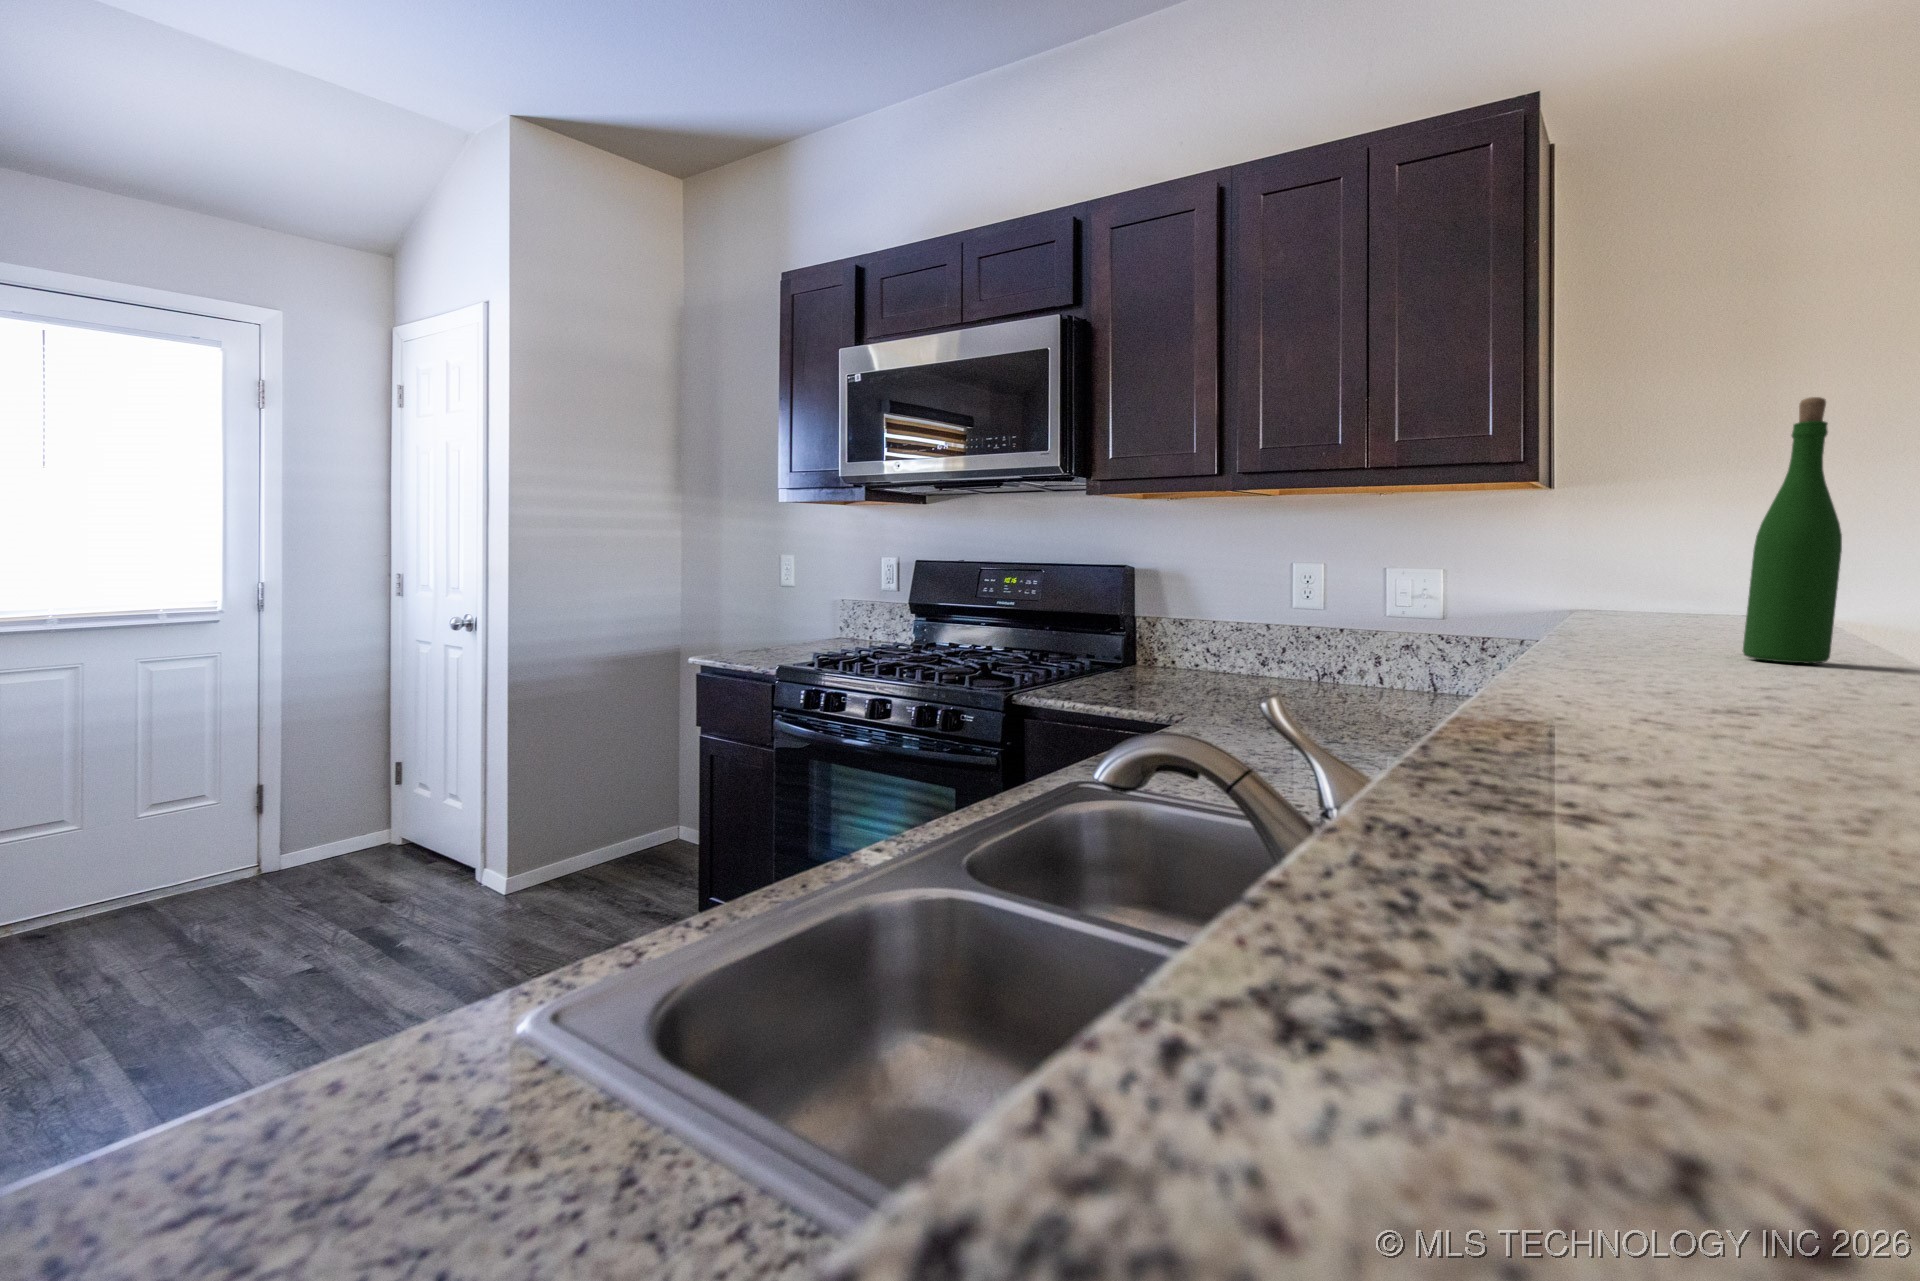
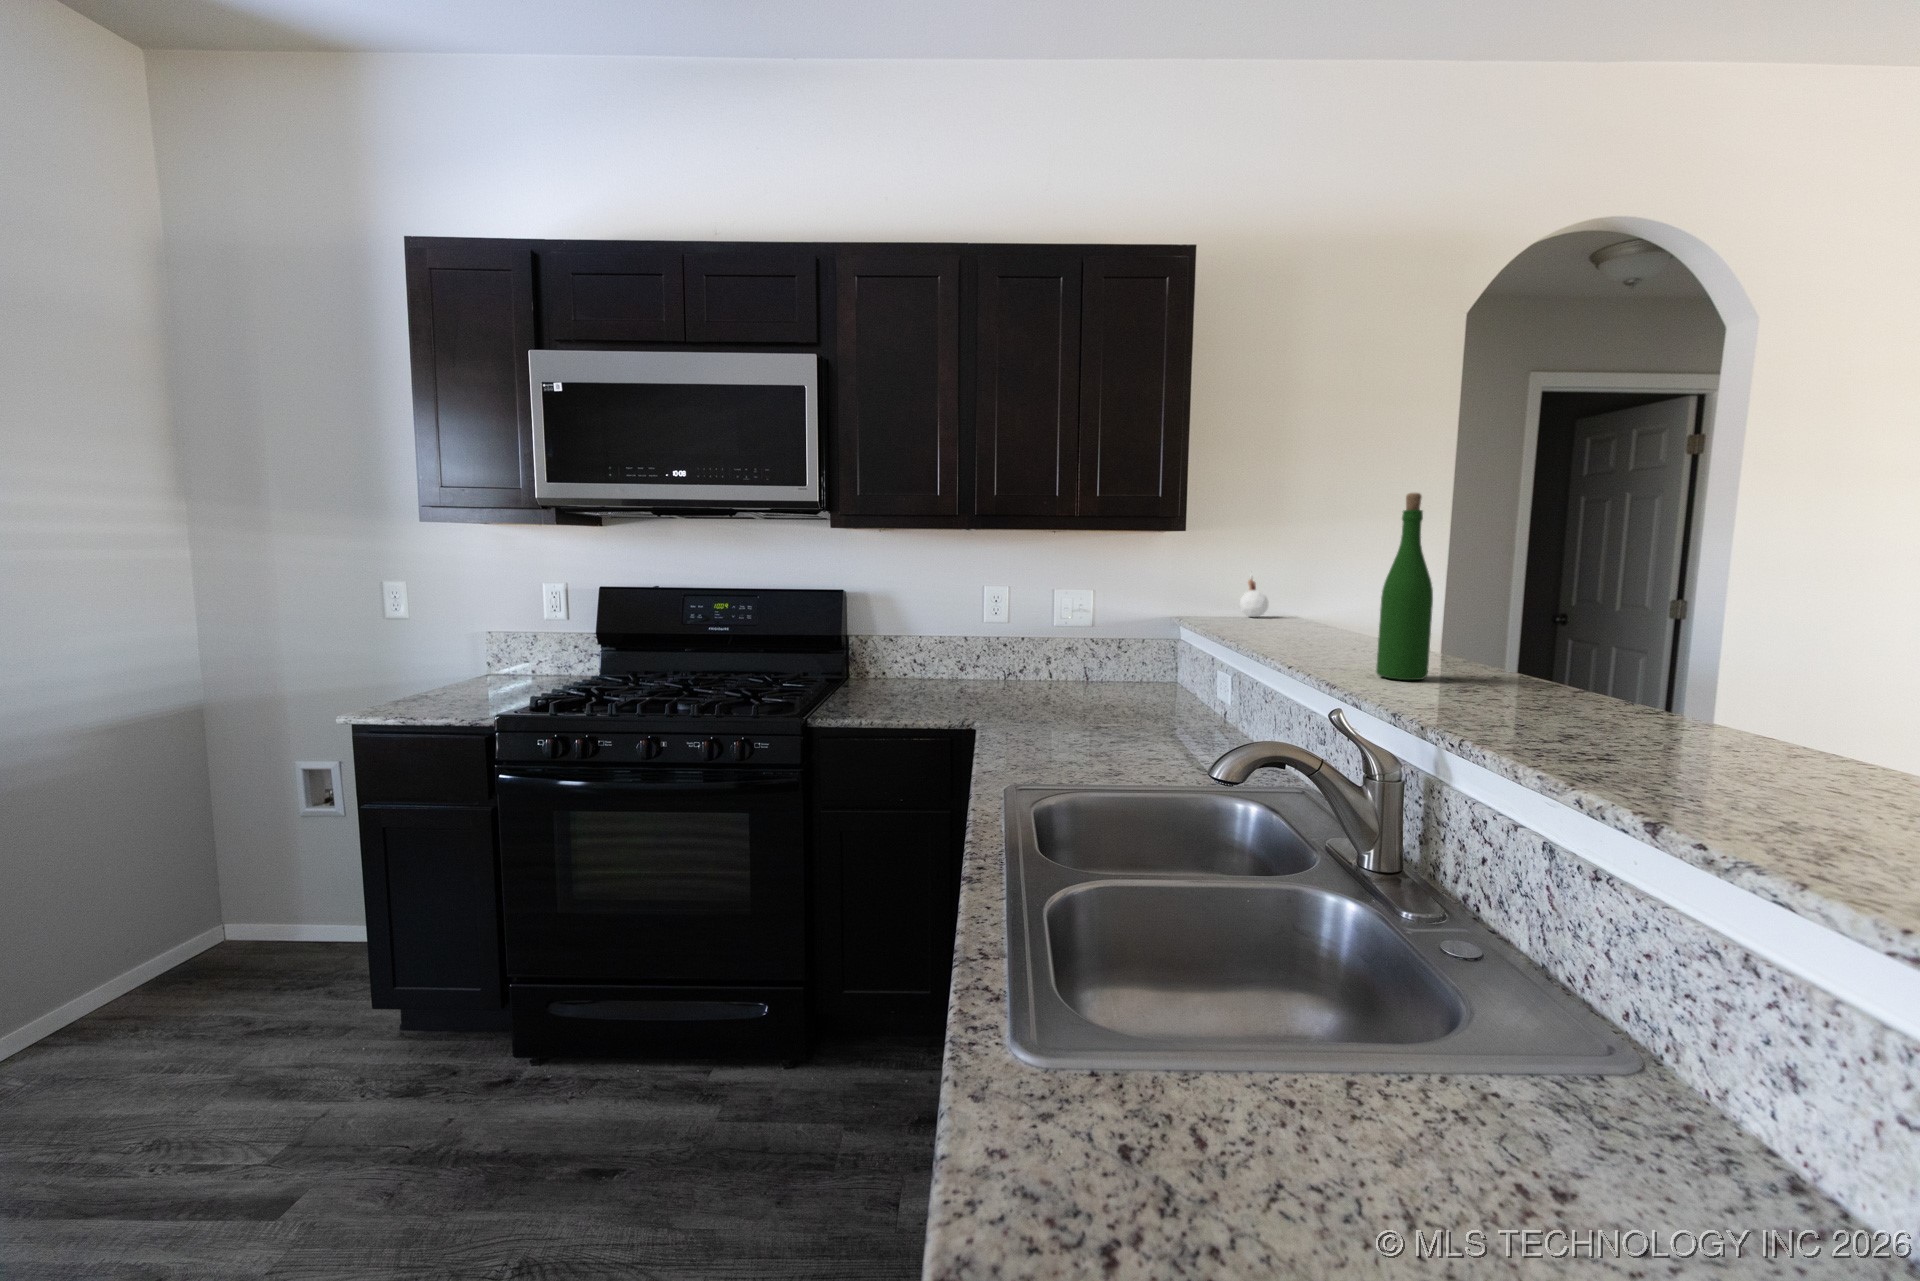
candle: none [1669,554,1716,619] -> present [1240,578,1269,617]

